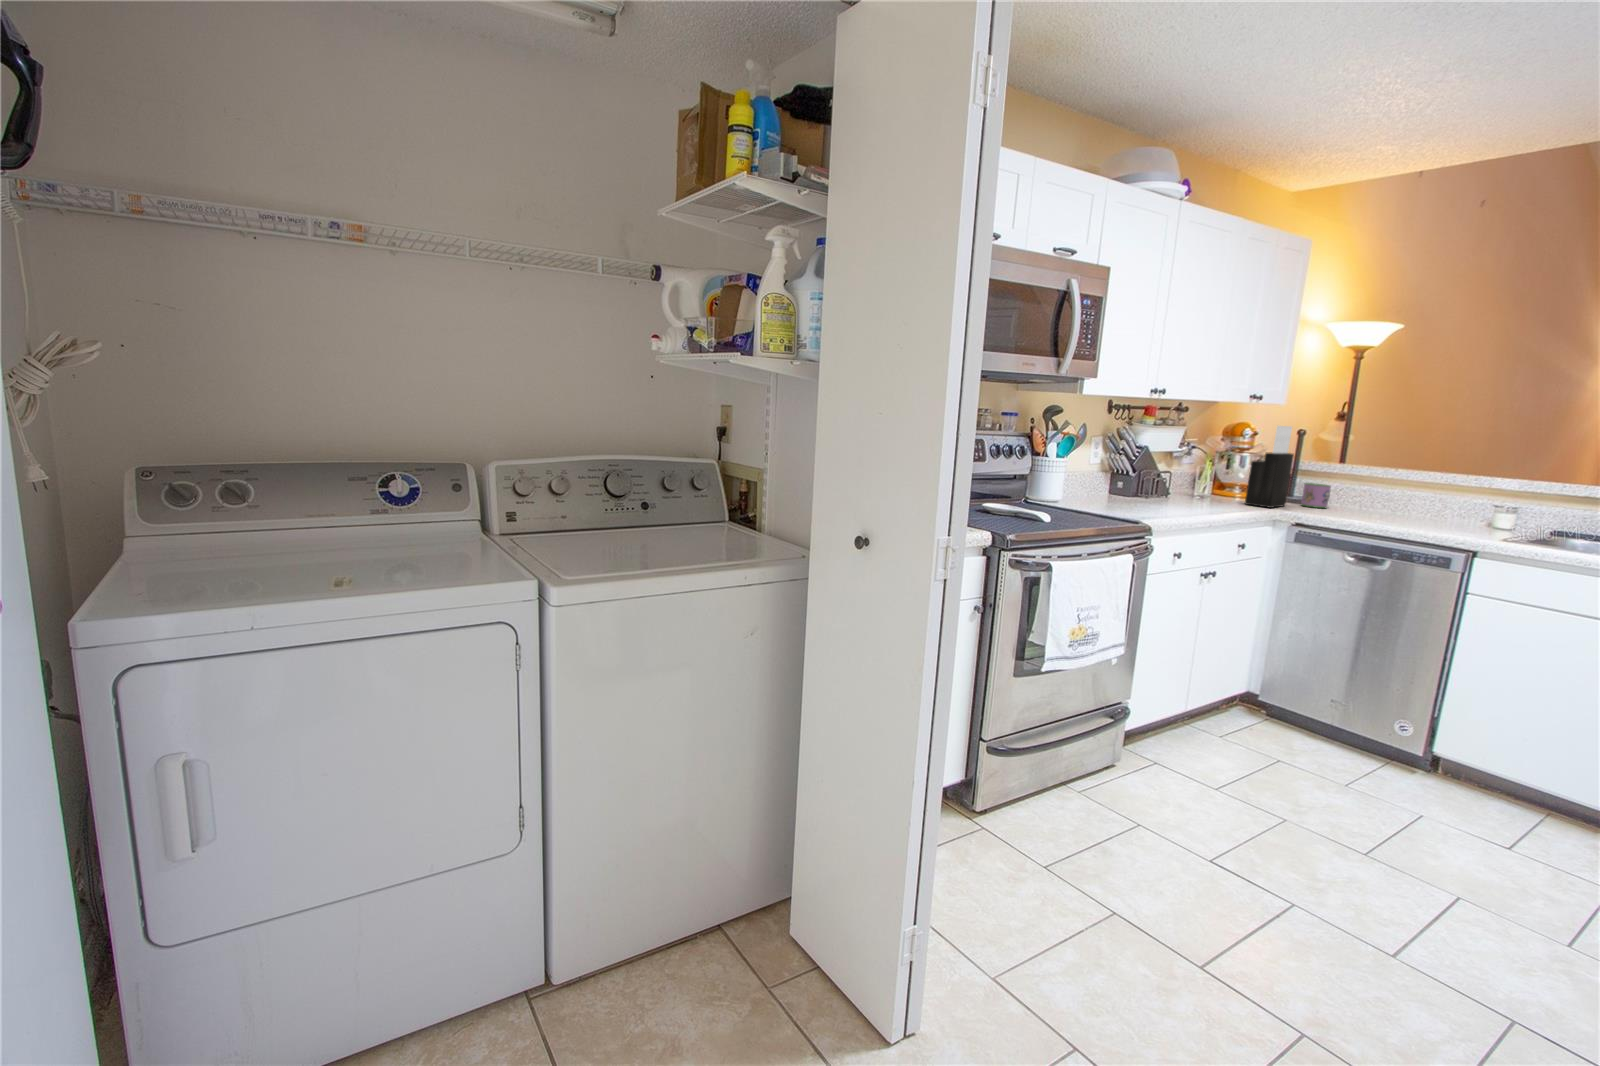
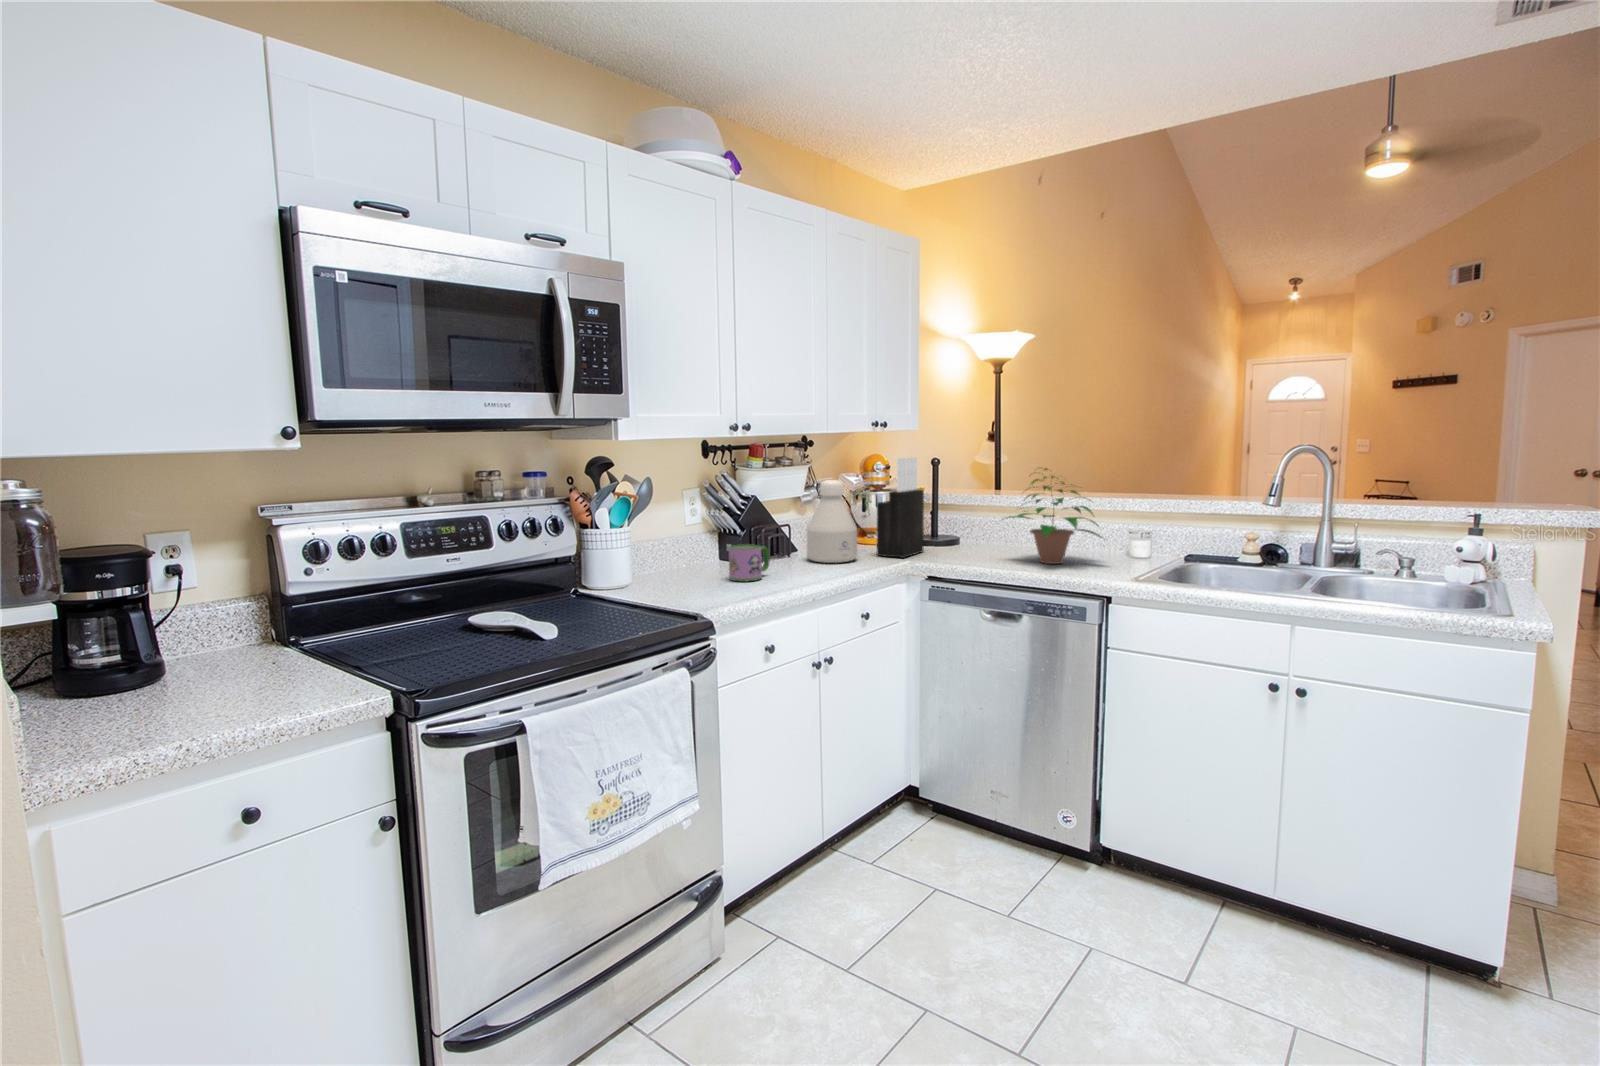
bottle: none [1185,438,1233,505] -> present [807,480,857,563]
potted plant: none [1368,443,1478,526] -> present [1009,468,1102,564]
mug: present [1301,483,1331,508] -> present [729,544,770,581]

